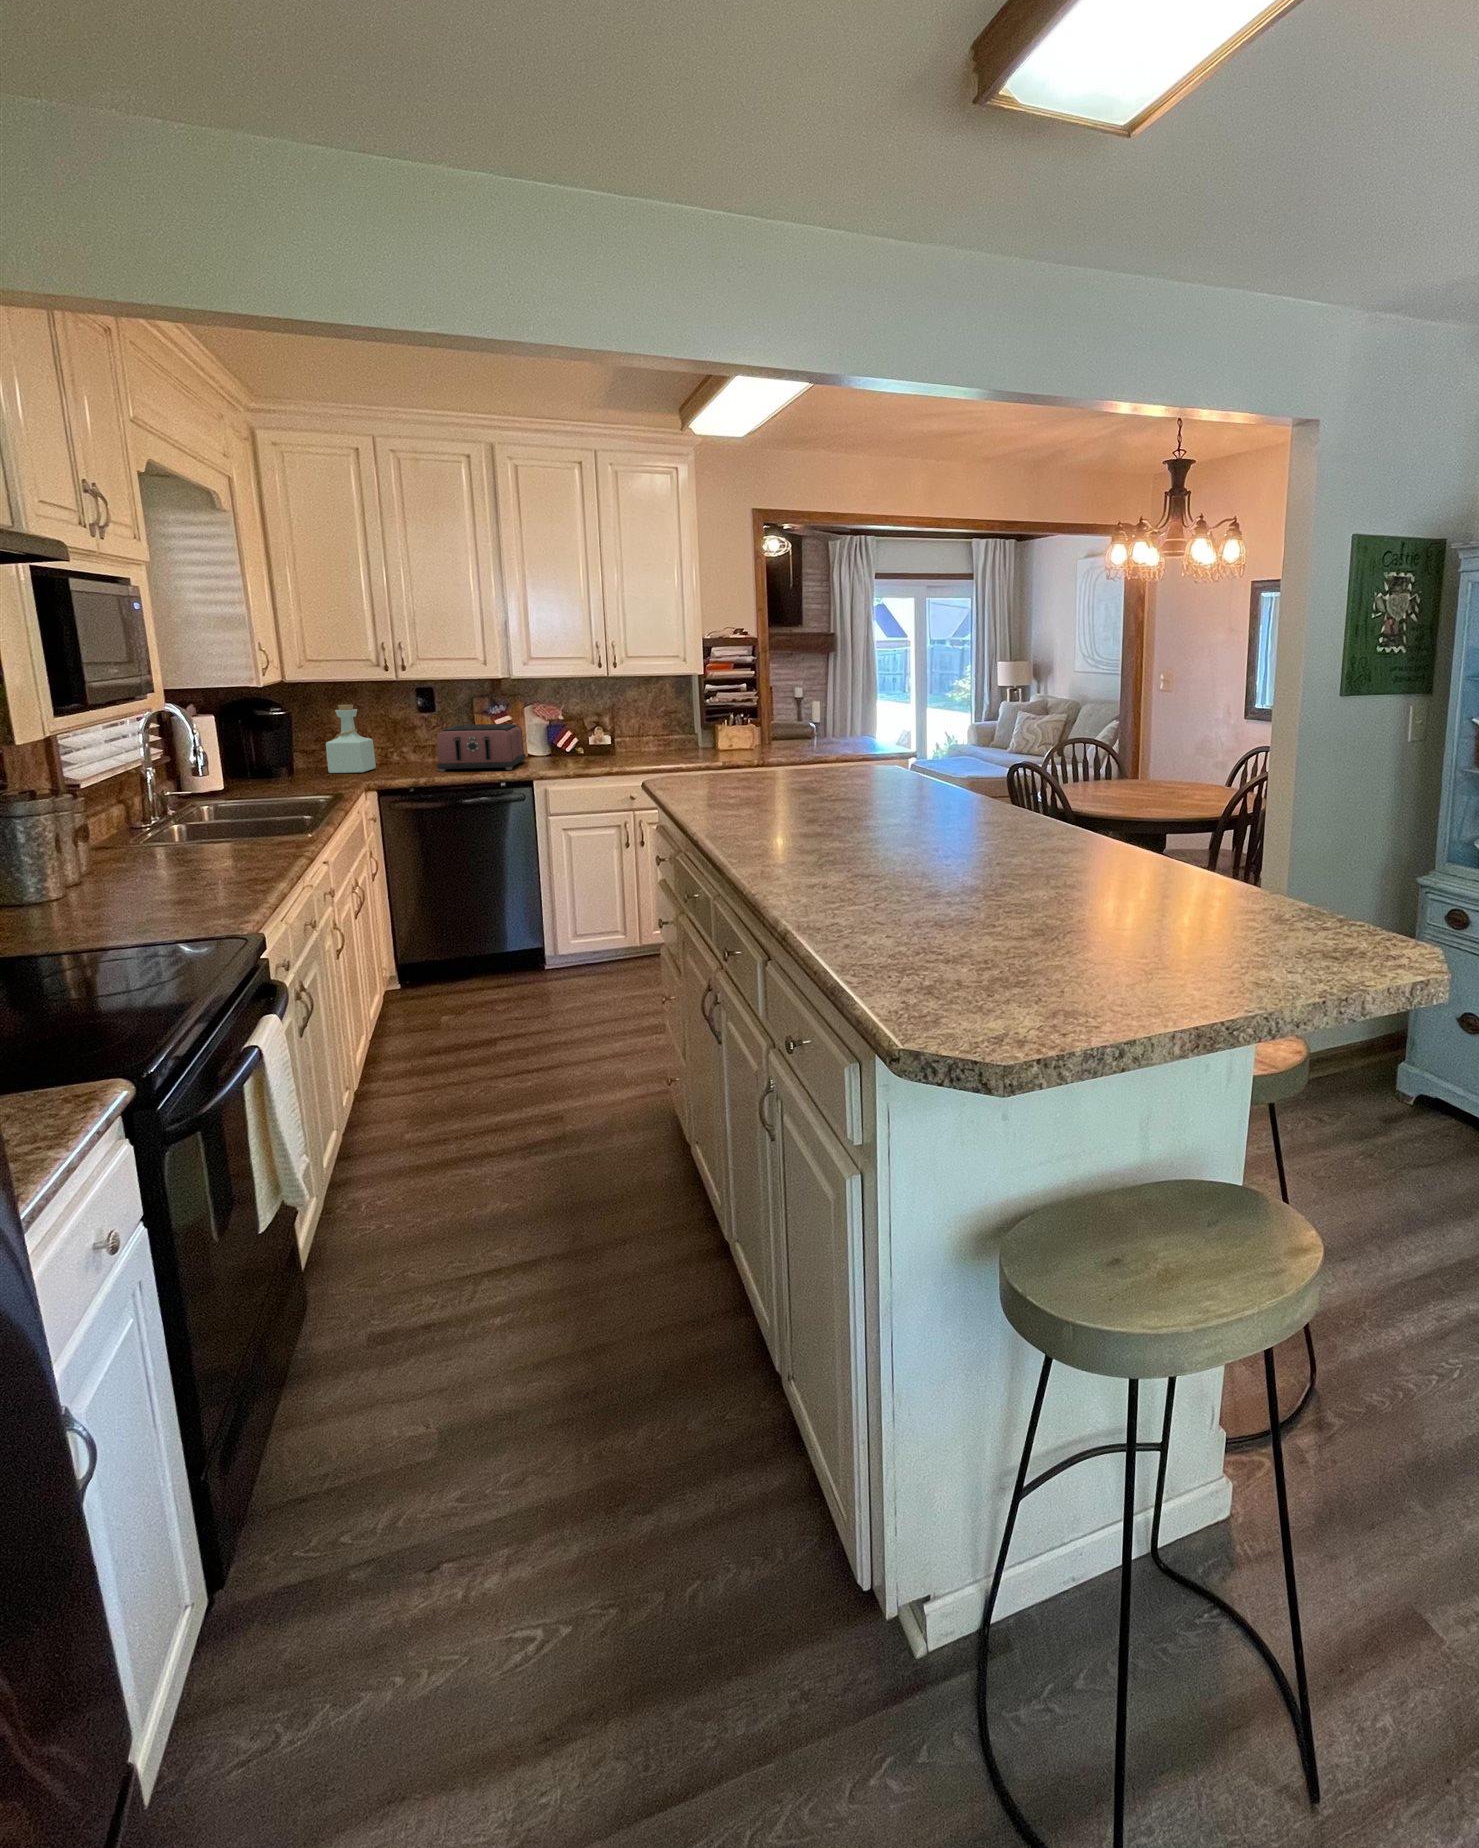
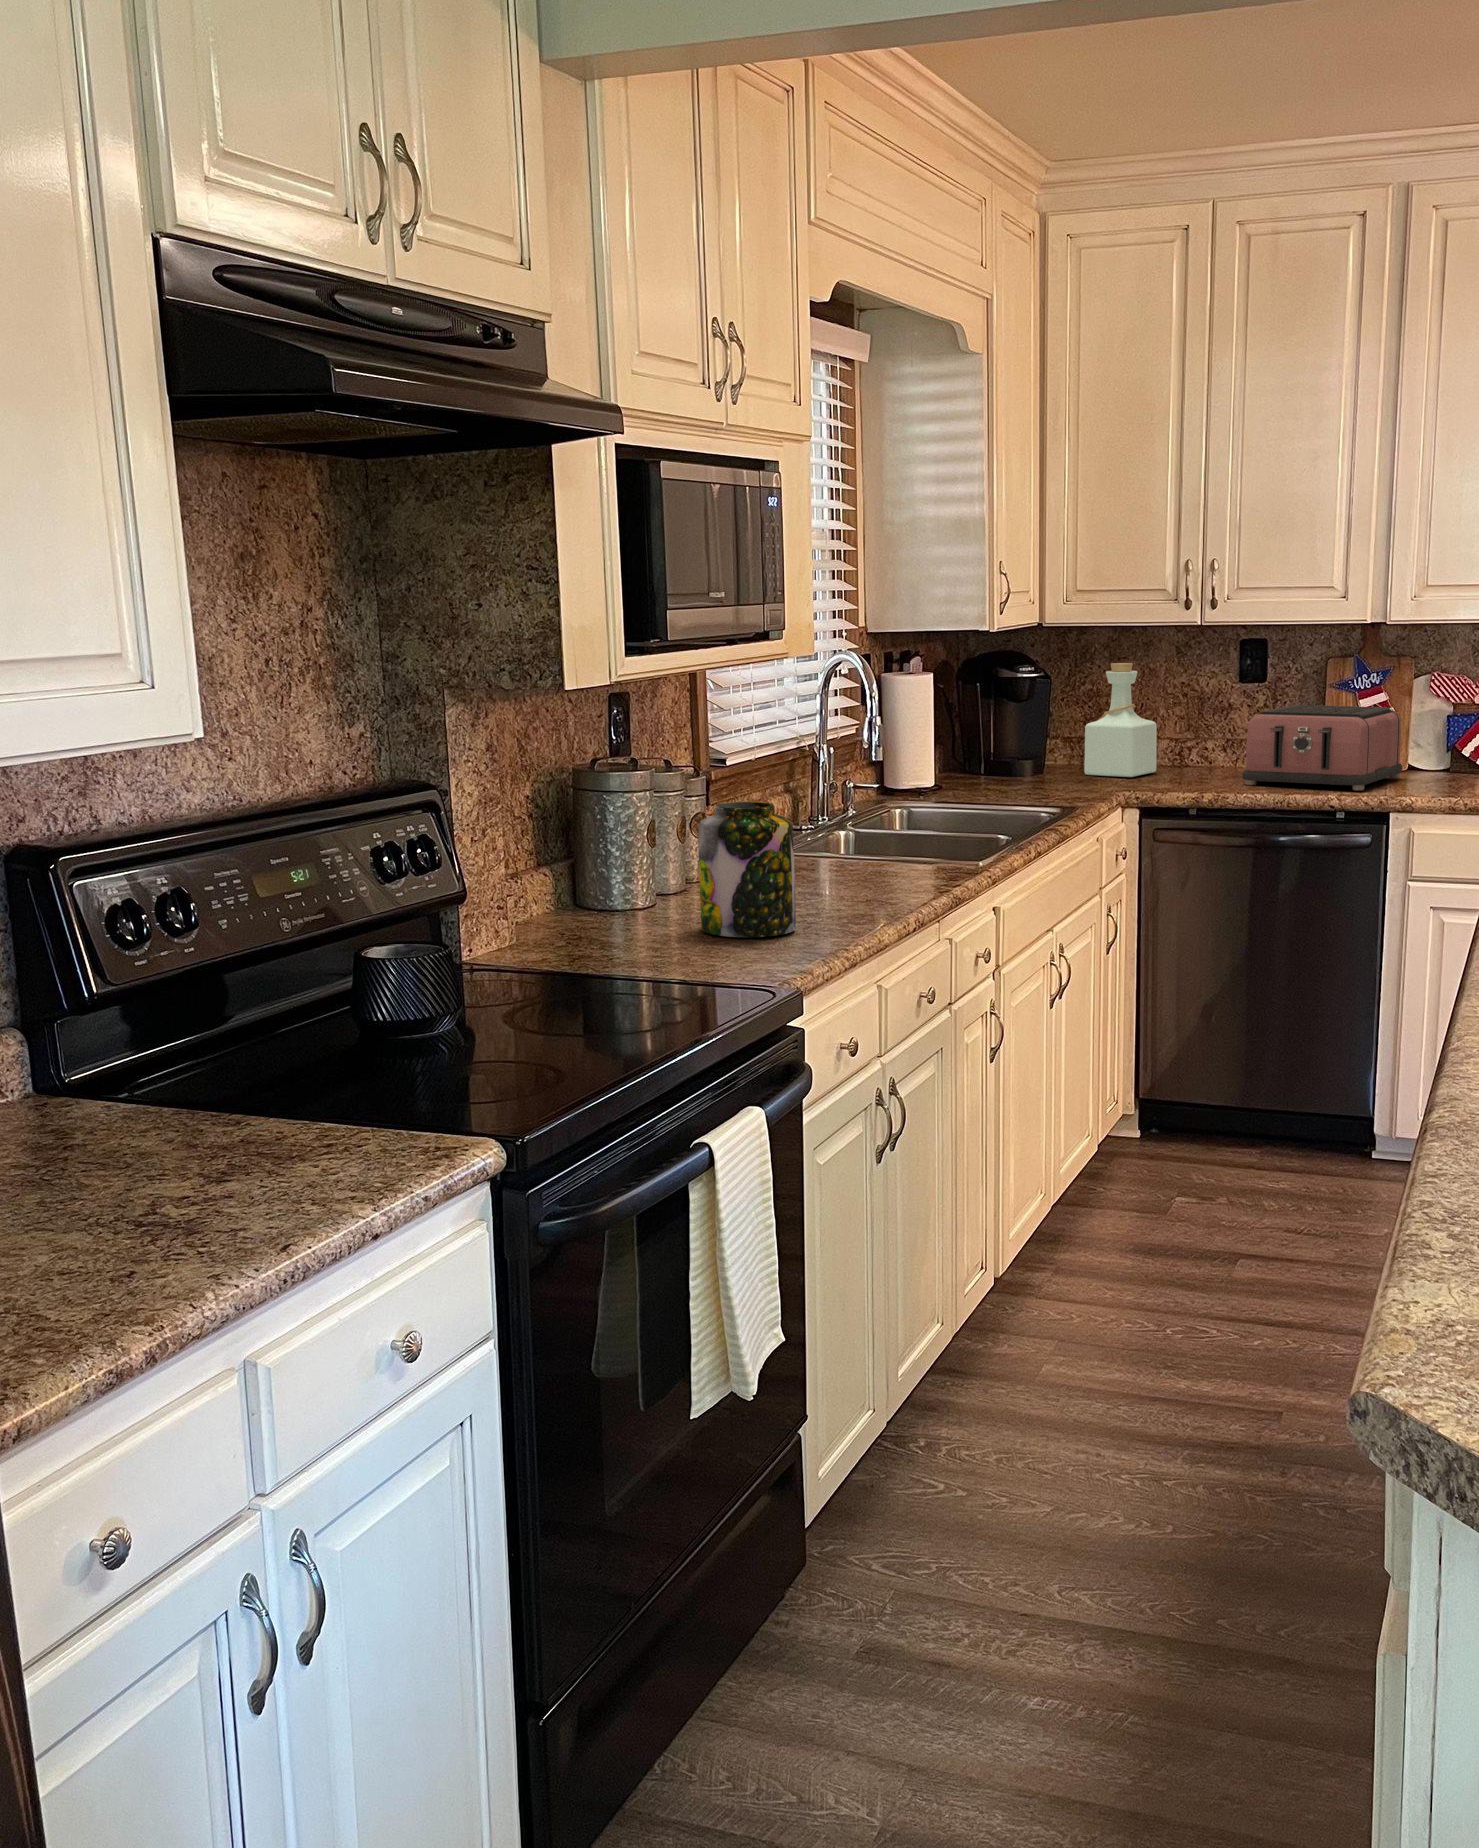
jar: none [133,811,223,905] -> present [698,802,796,937]

